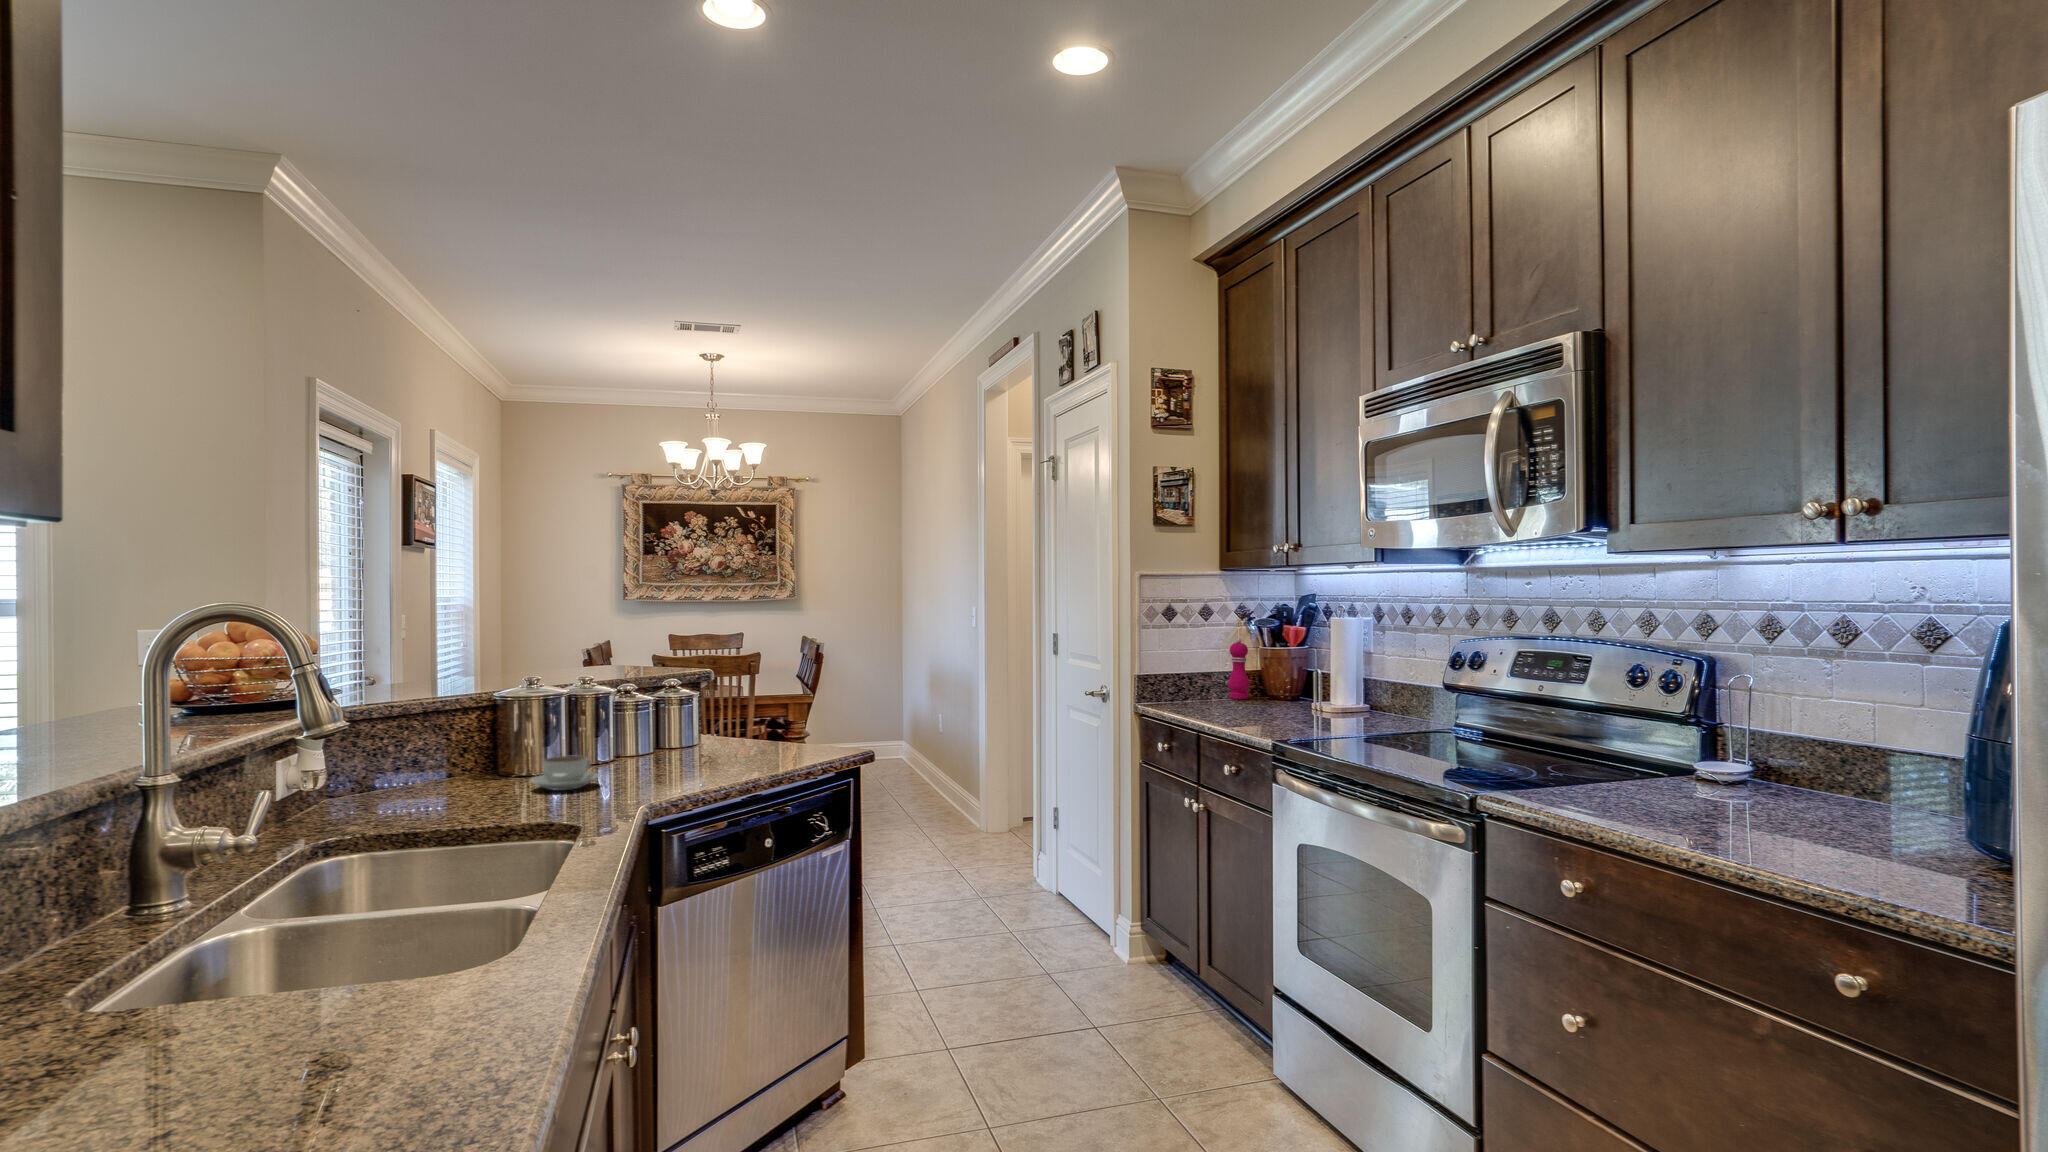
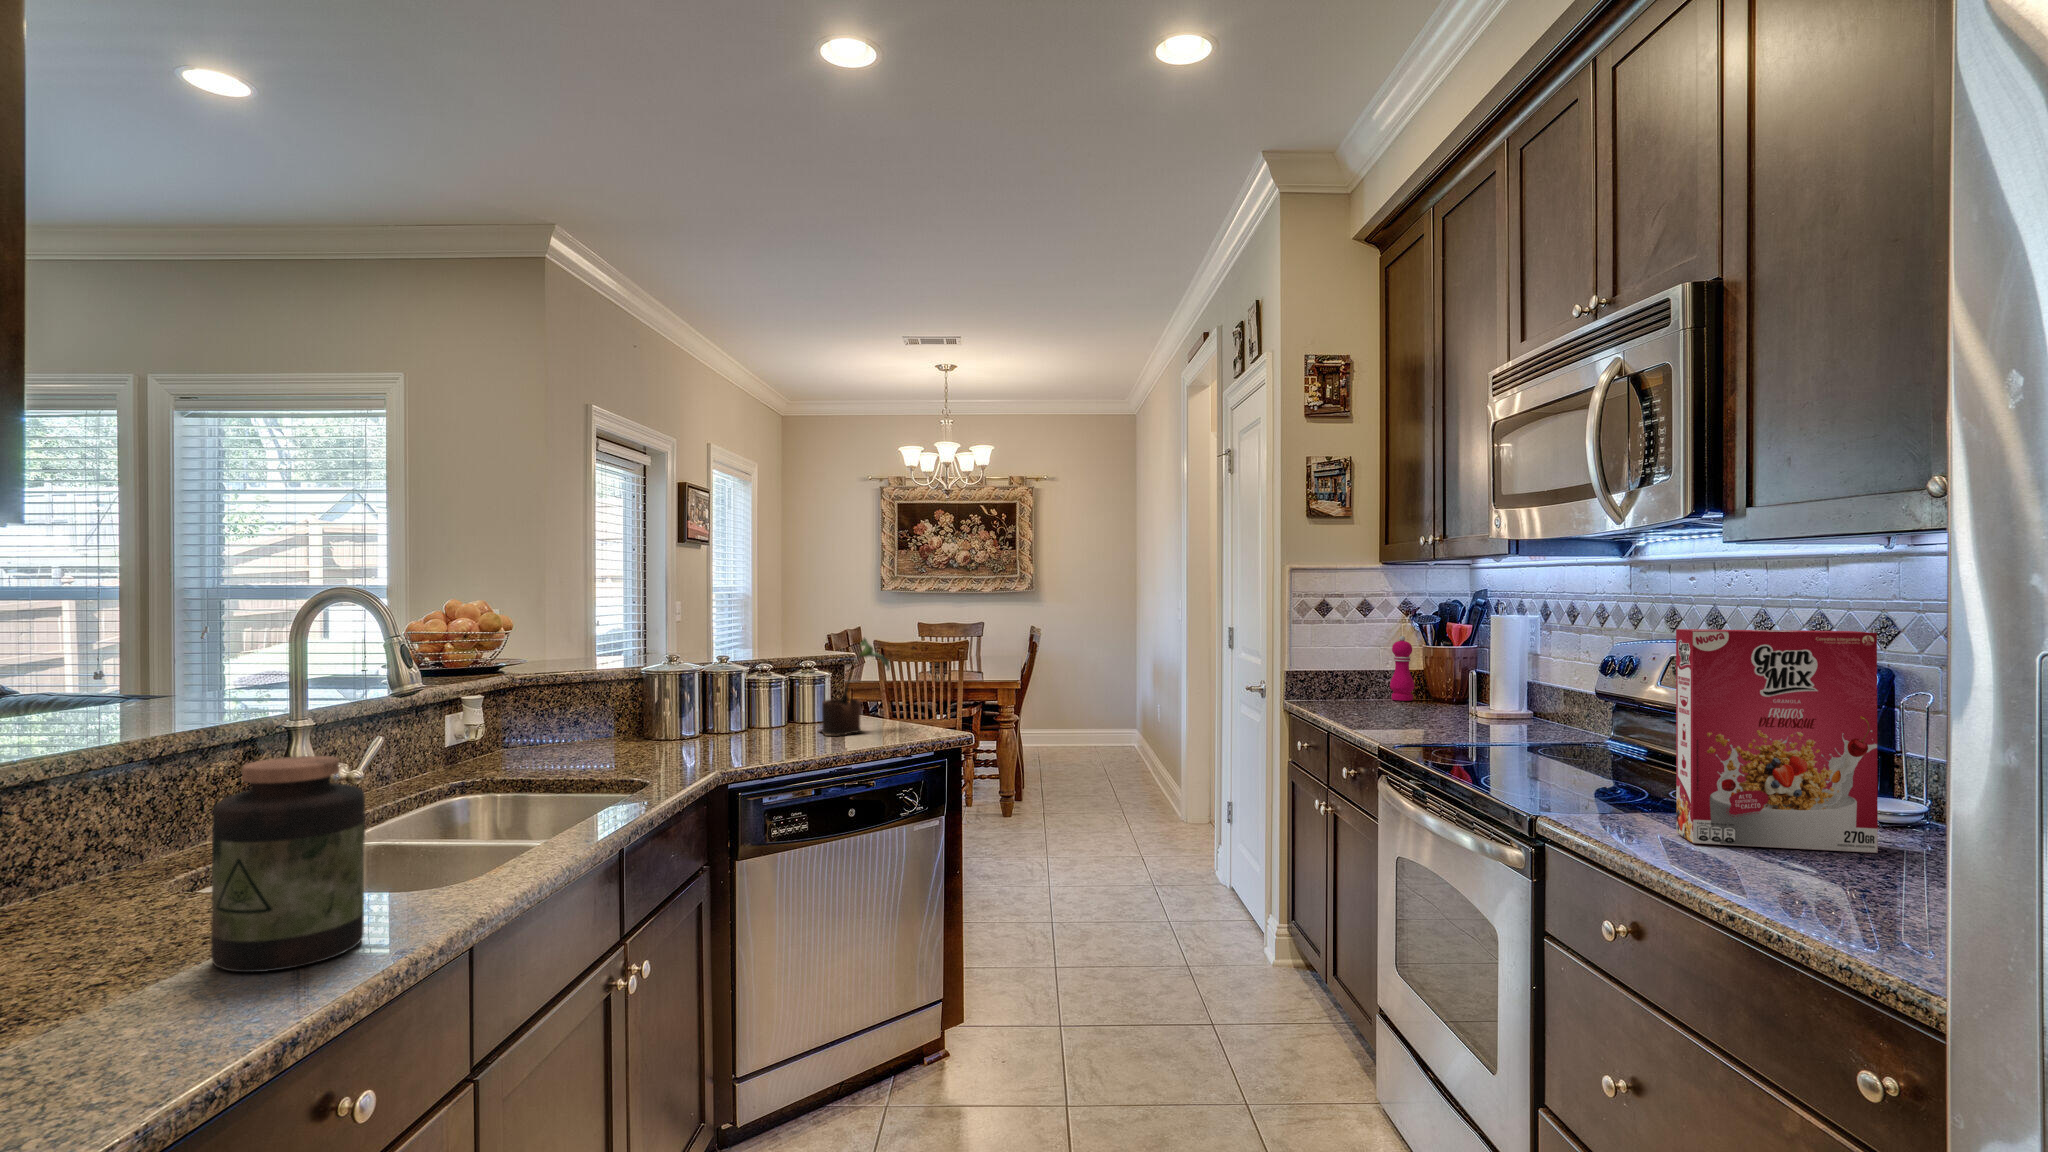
cereal box: none [1613,628,1770,814] -> present [1676,629,1878,853]
potted plant: none [693,652,771,761] -> present [819,638,890,736]
coffee cup: present [530,756,599,790] -> none [655,724,714,754]
jar: none [278,820,465,1107] -> present [211,756,365,972]

